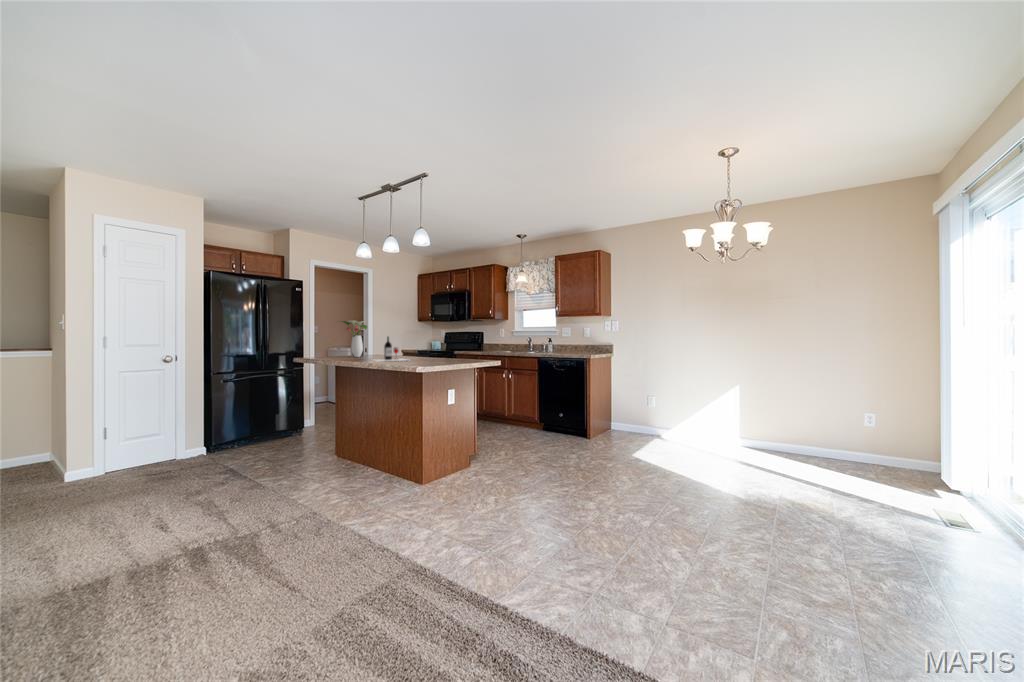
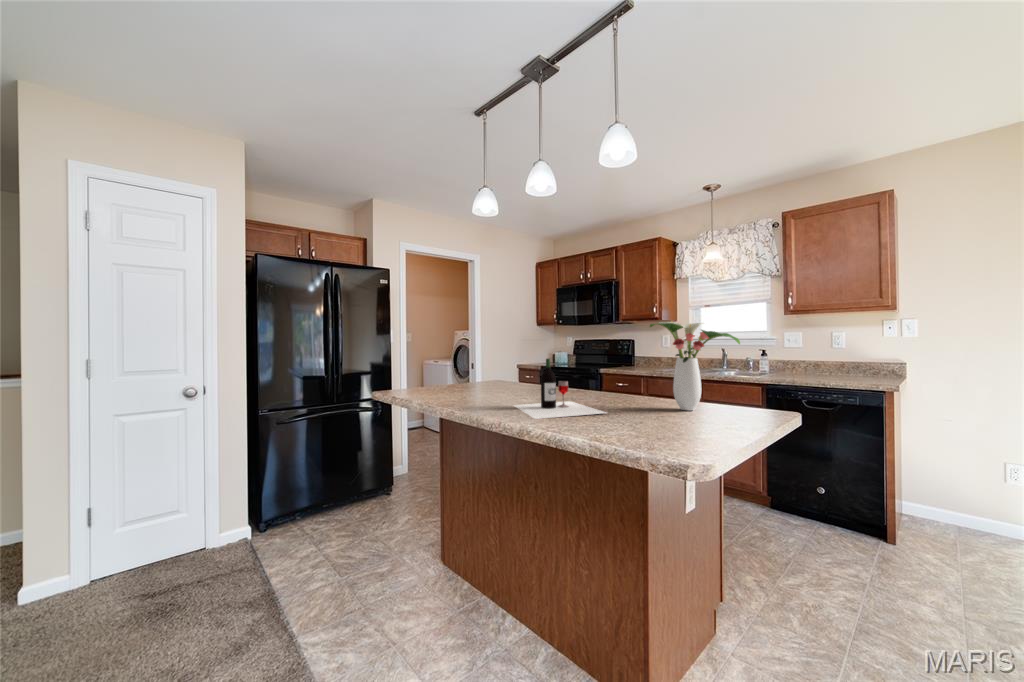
flower arrangement: present [342,320,367,357] -> present [650,321,740,410]

